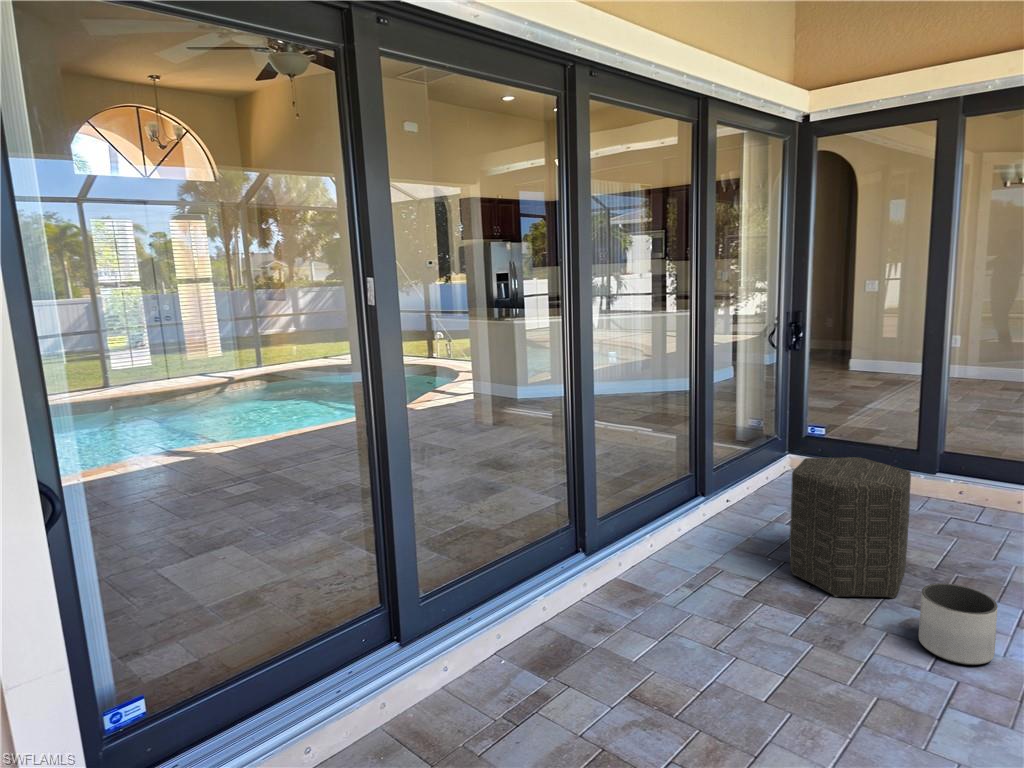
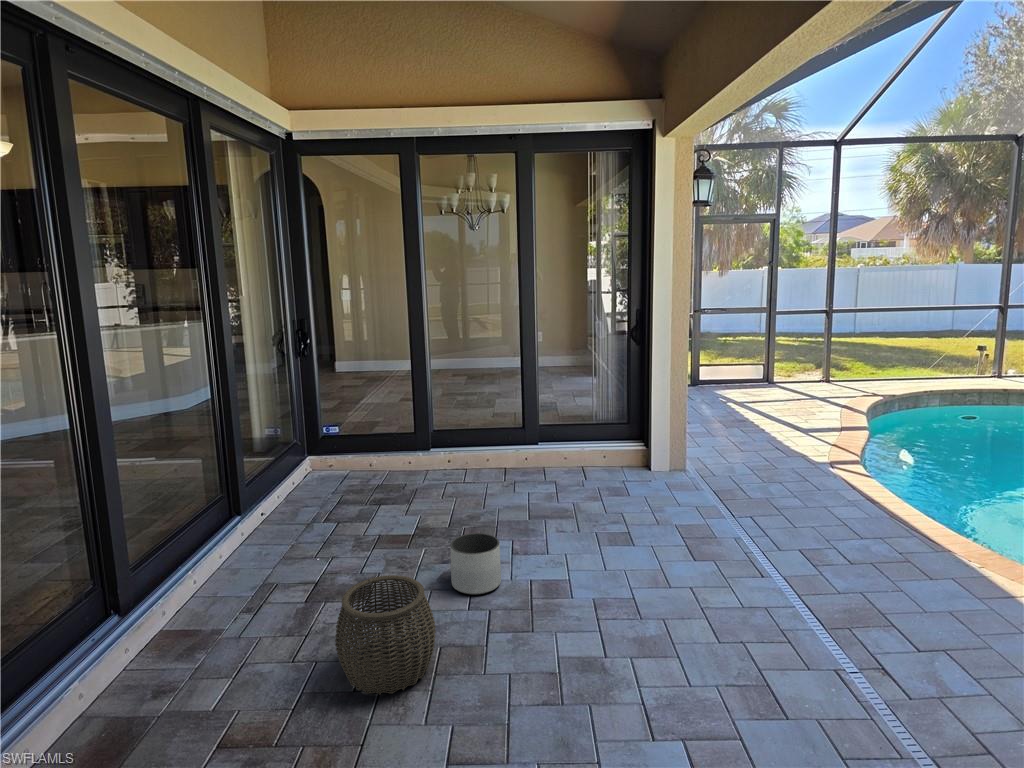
ottoman: present [789,457,911,598] -> none [333,447,429,574]
woven basket: none [752,594,872,727] -> present [335,575,436,695]

